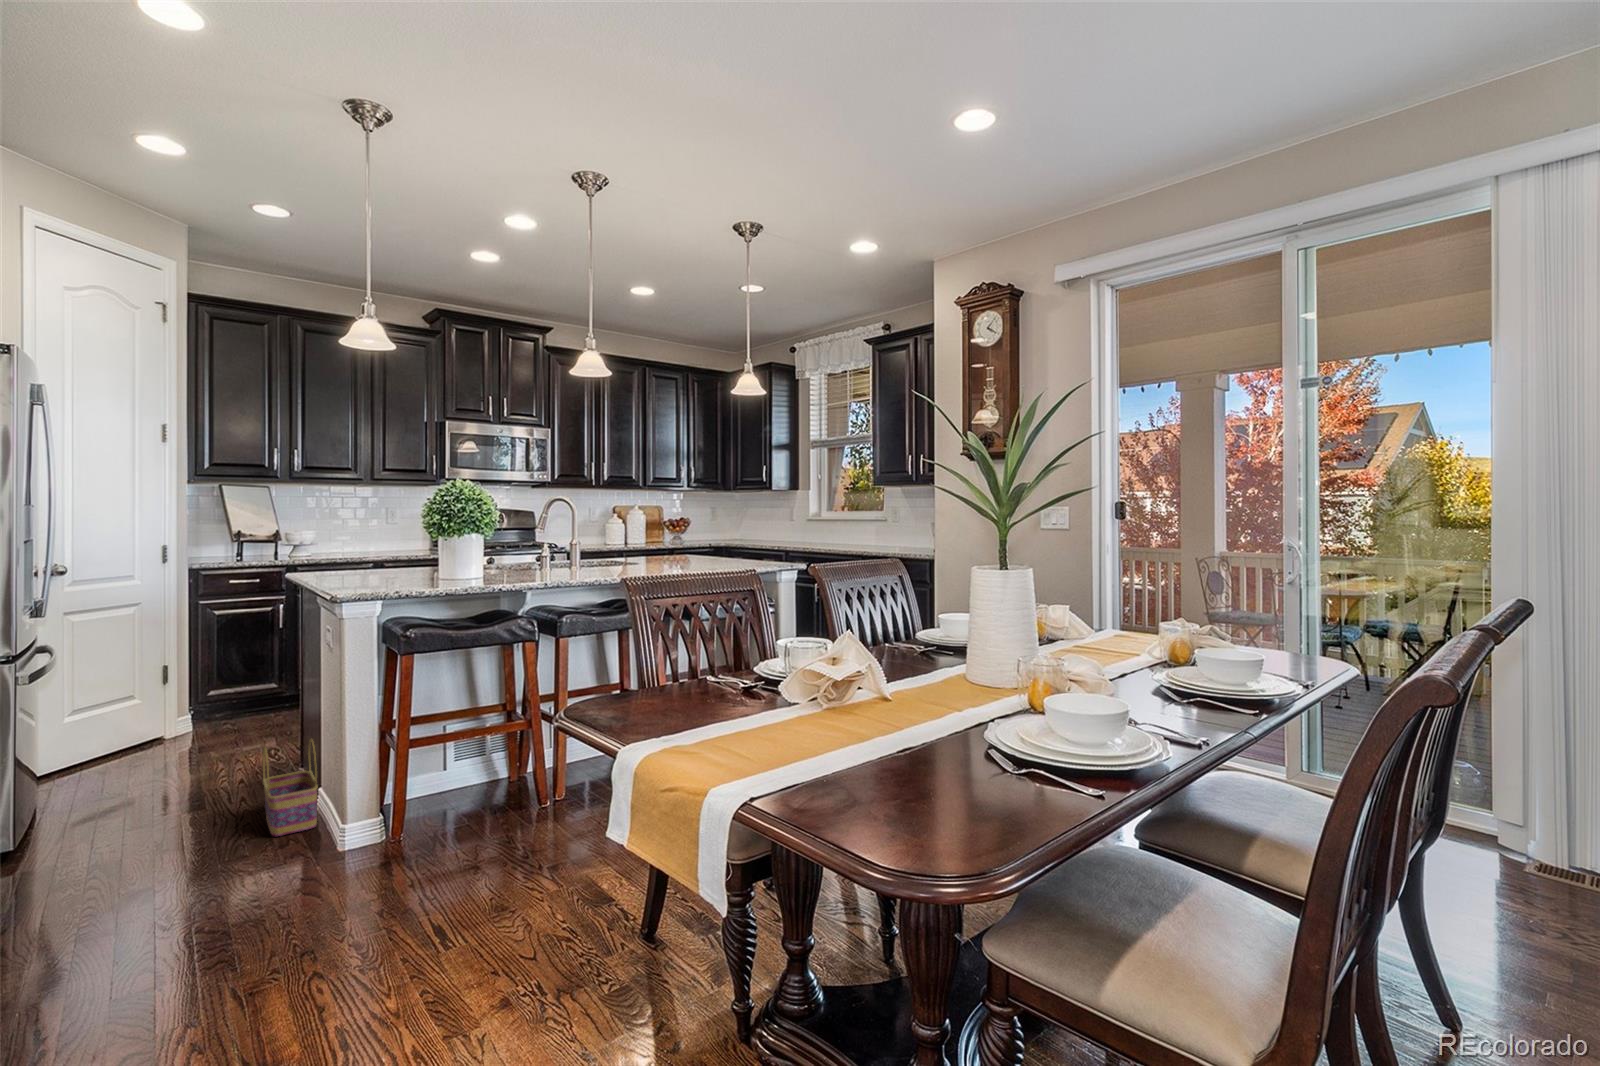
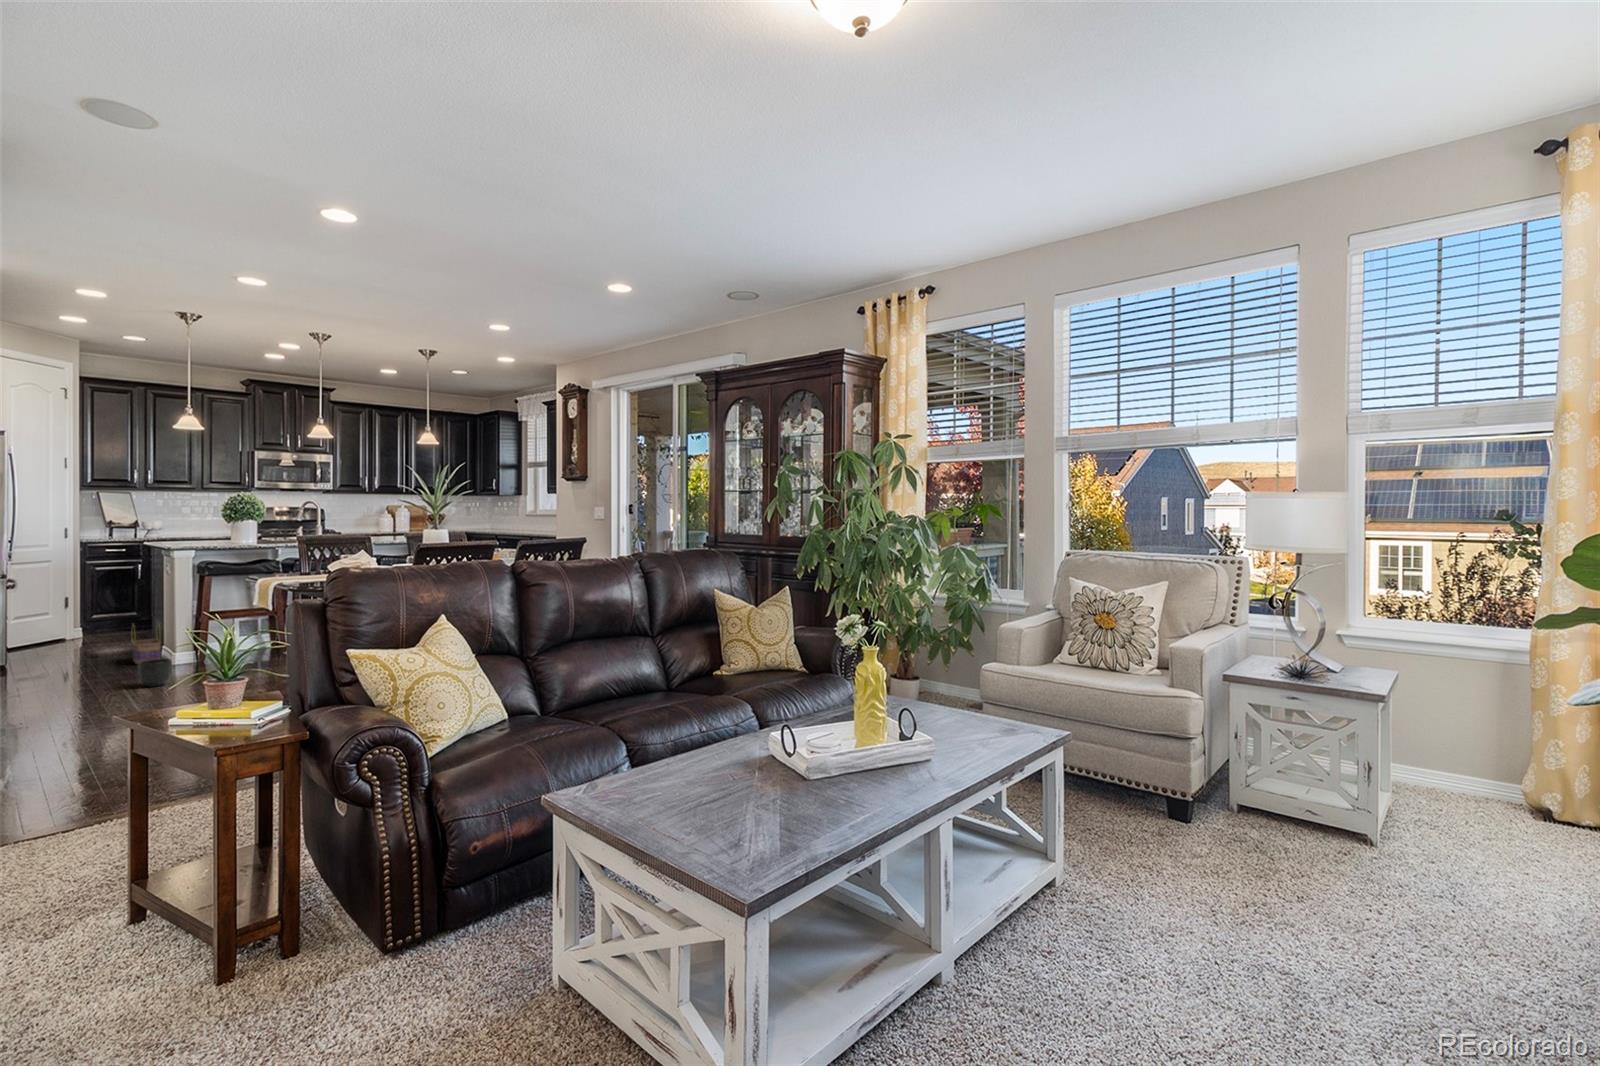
planter: none [268,880,346,965] -> present [138,659,172,687]

